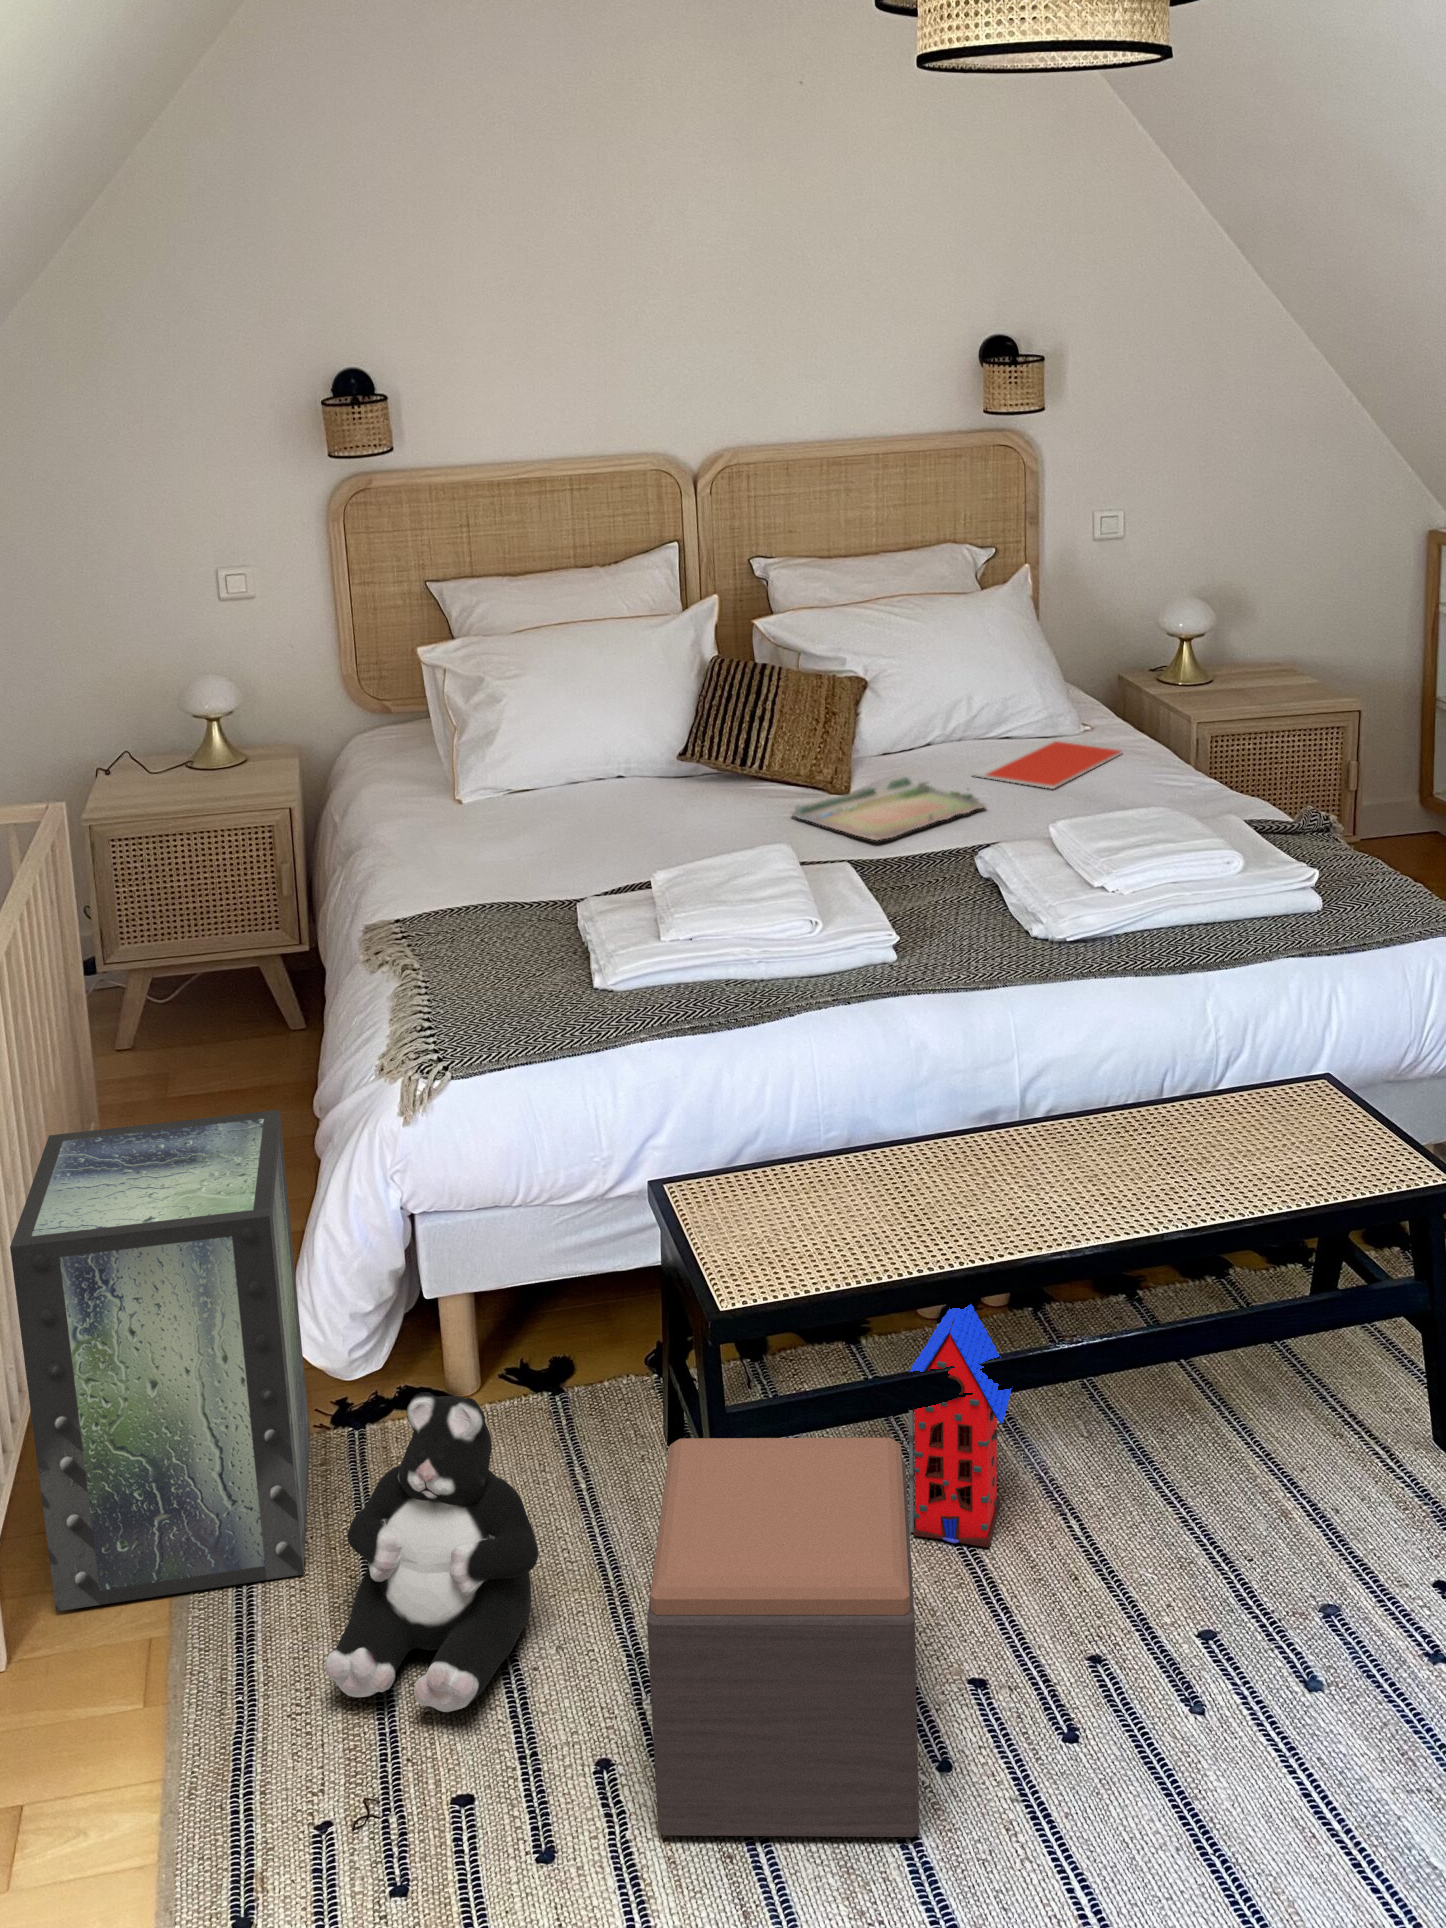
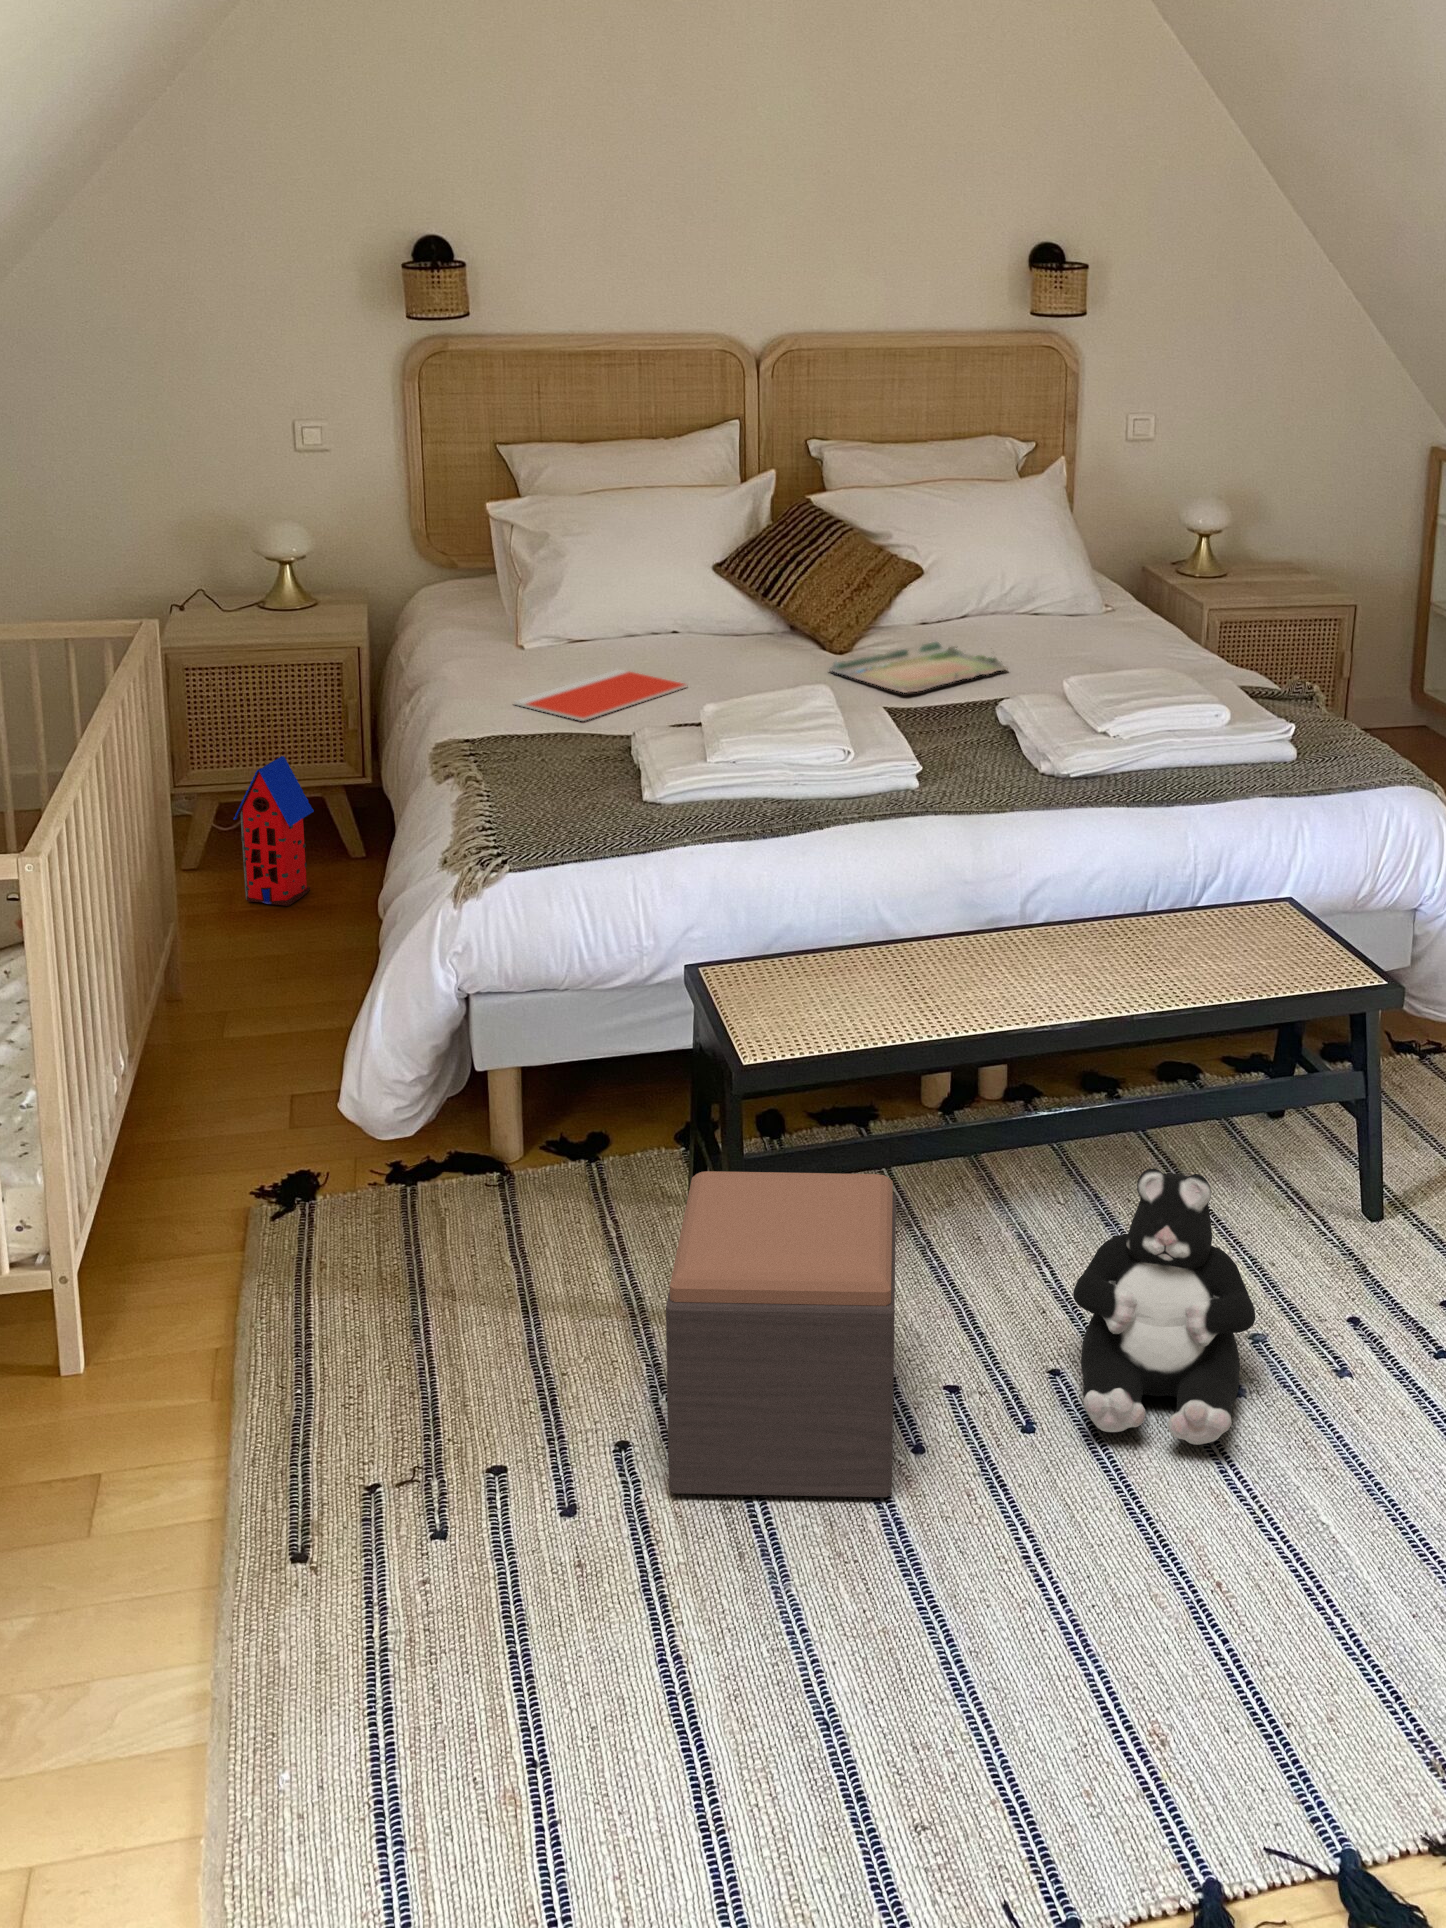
notebook: present [972,740,1122,789] -> present [513,669,687,721]
storage box: present [10,1110,310,1611] -> none [109,894,369,1321]
toy house: present [908,1304,1012,1547] -> present [233,756,314,906]
plush toy: present [325,1392,538,1712] -> present [1073,1169,1255,1445]

